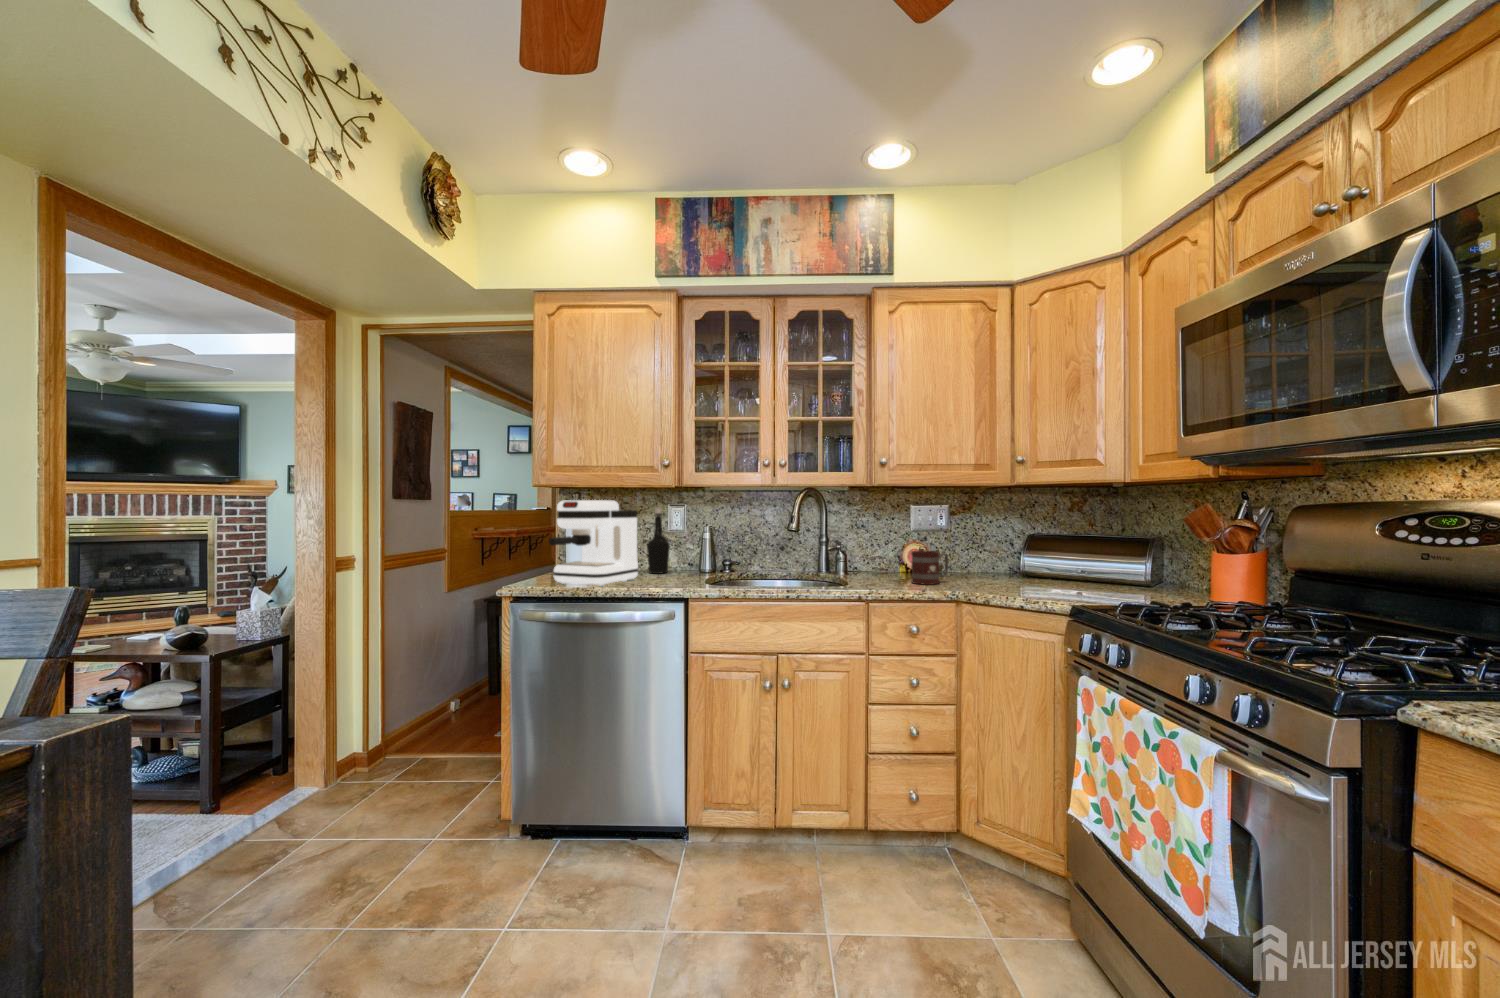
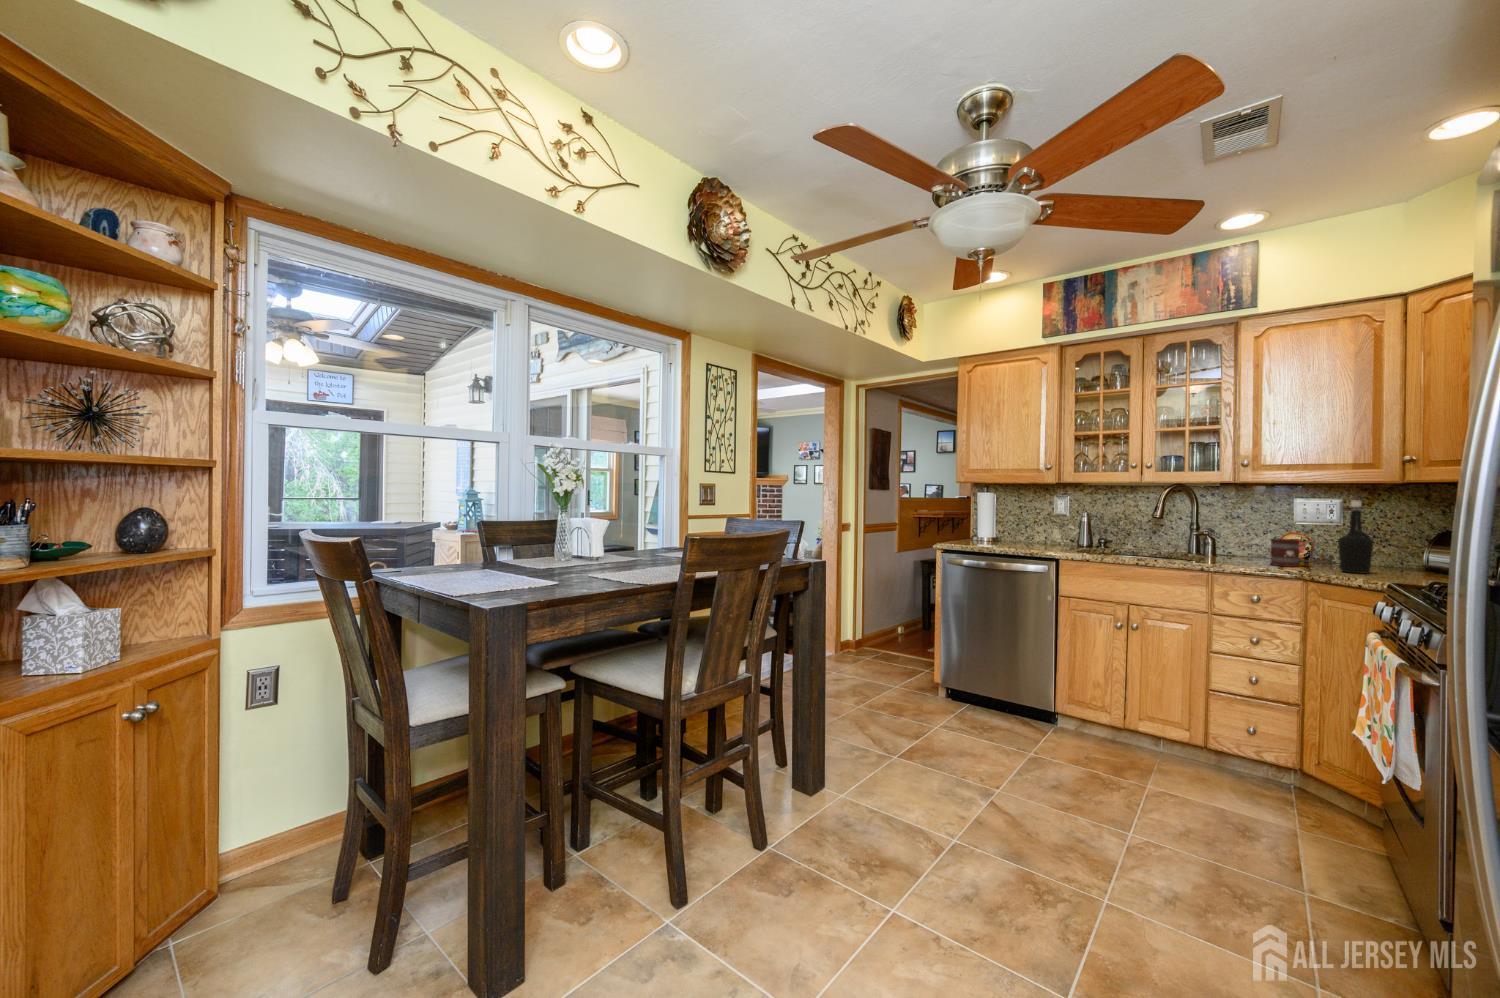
coffee maker: present [549,500,638,586] -> none [966,493,1027,549]
bottle: present [647,508,670,574] -> present [1338,500,1374,574]

